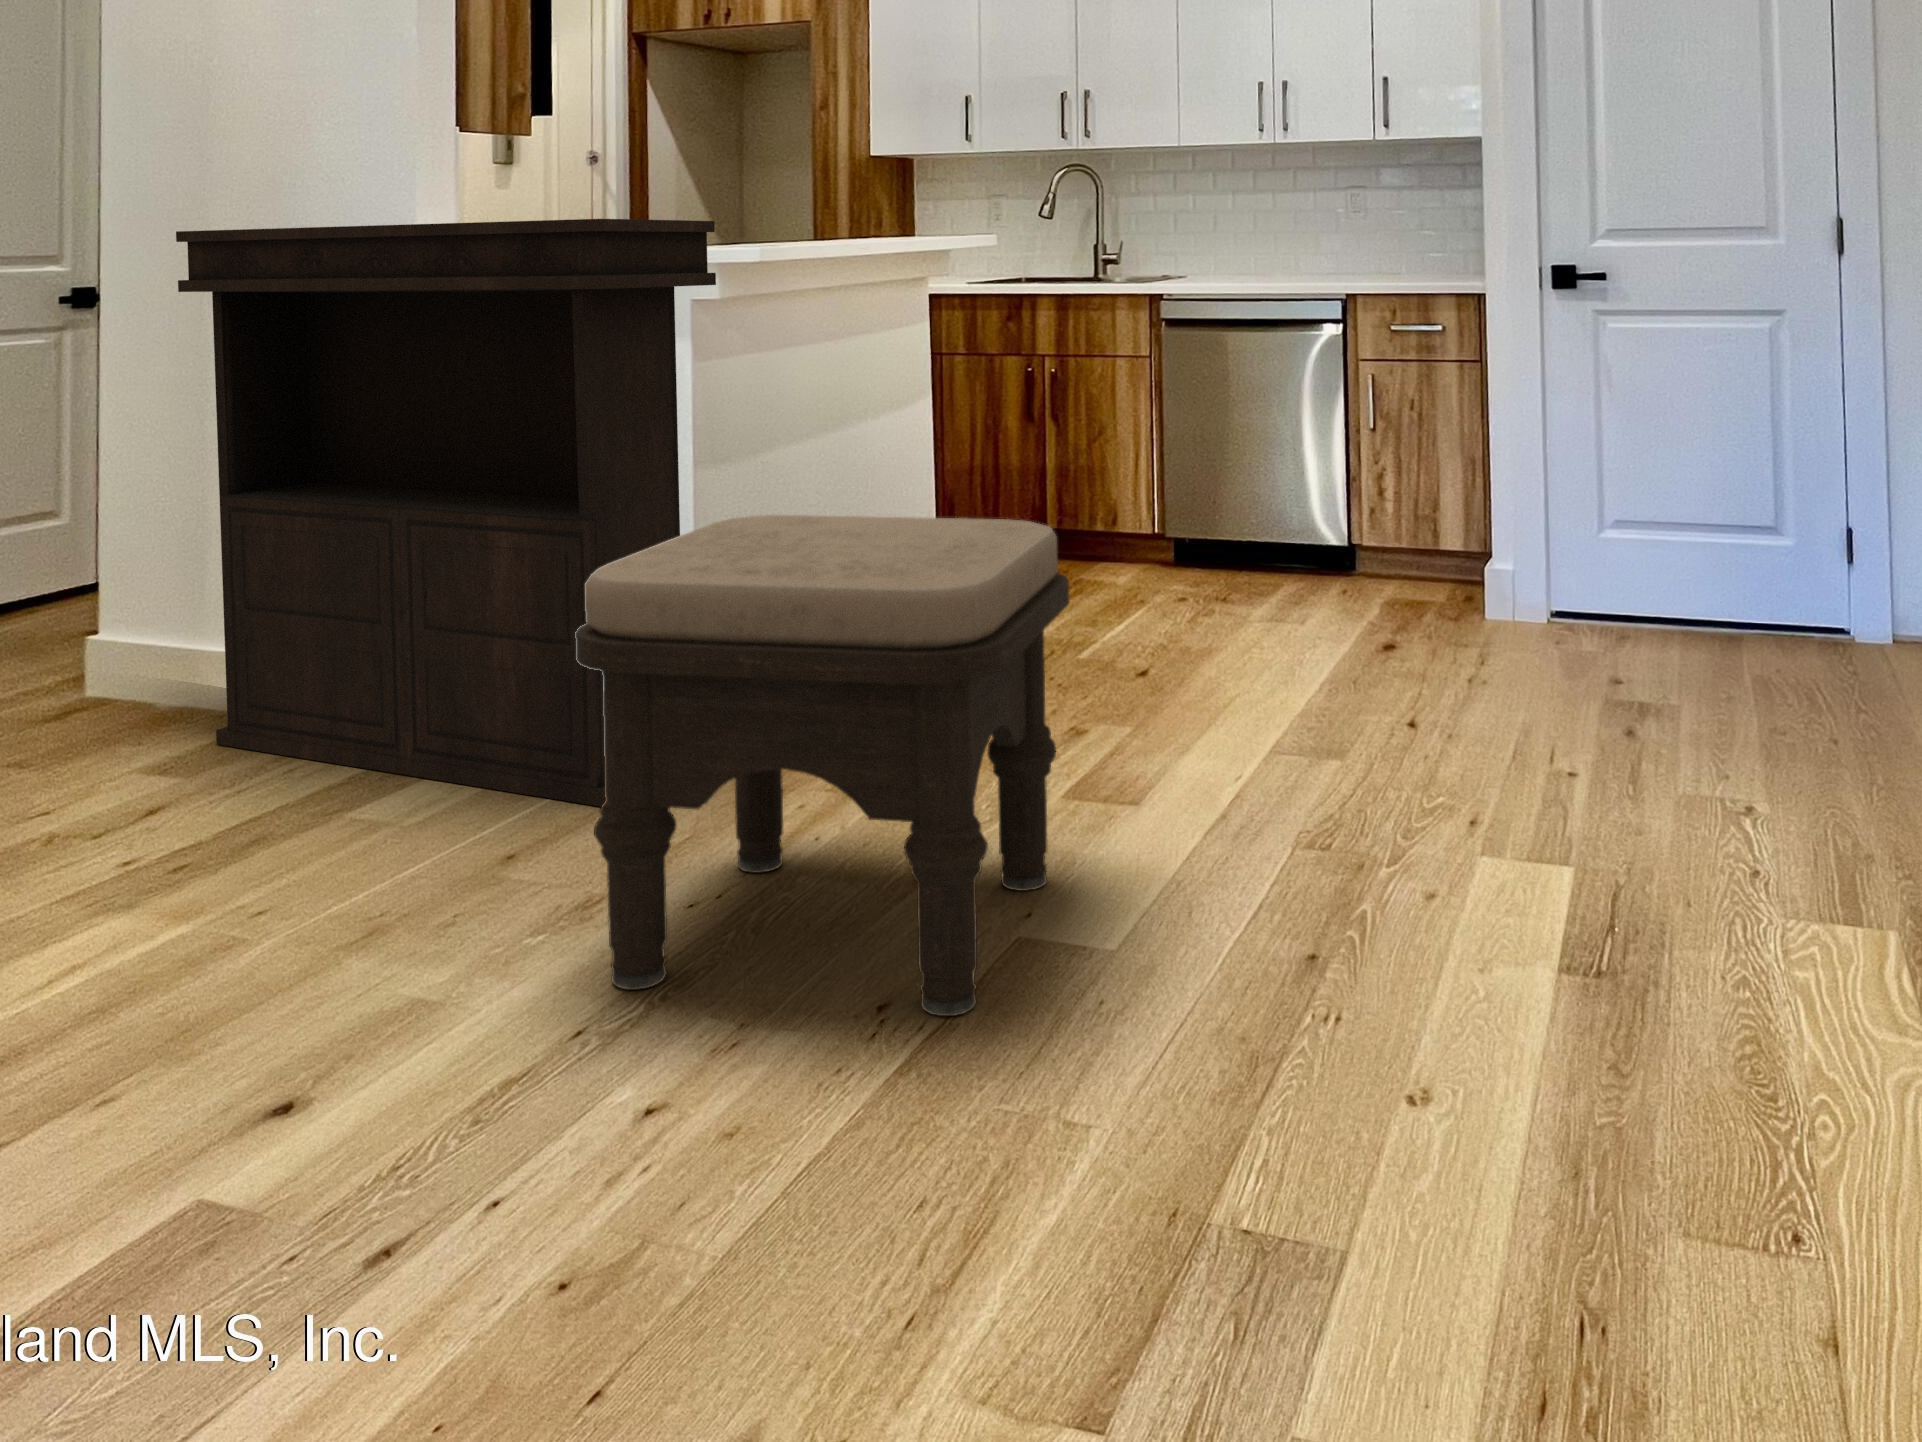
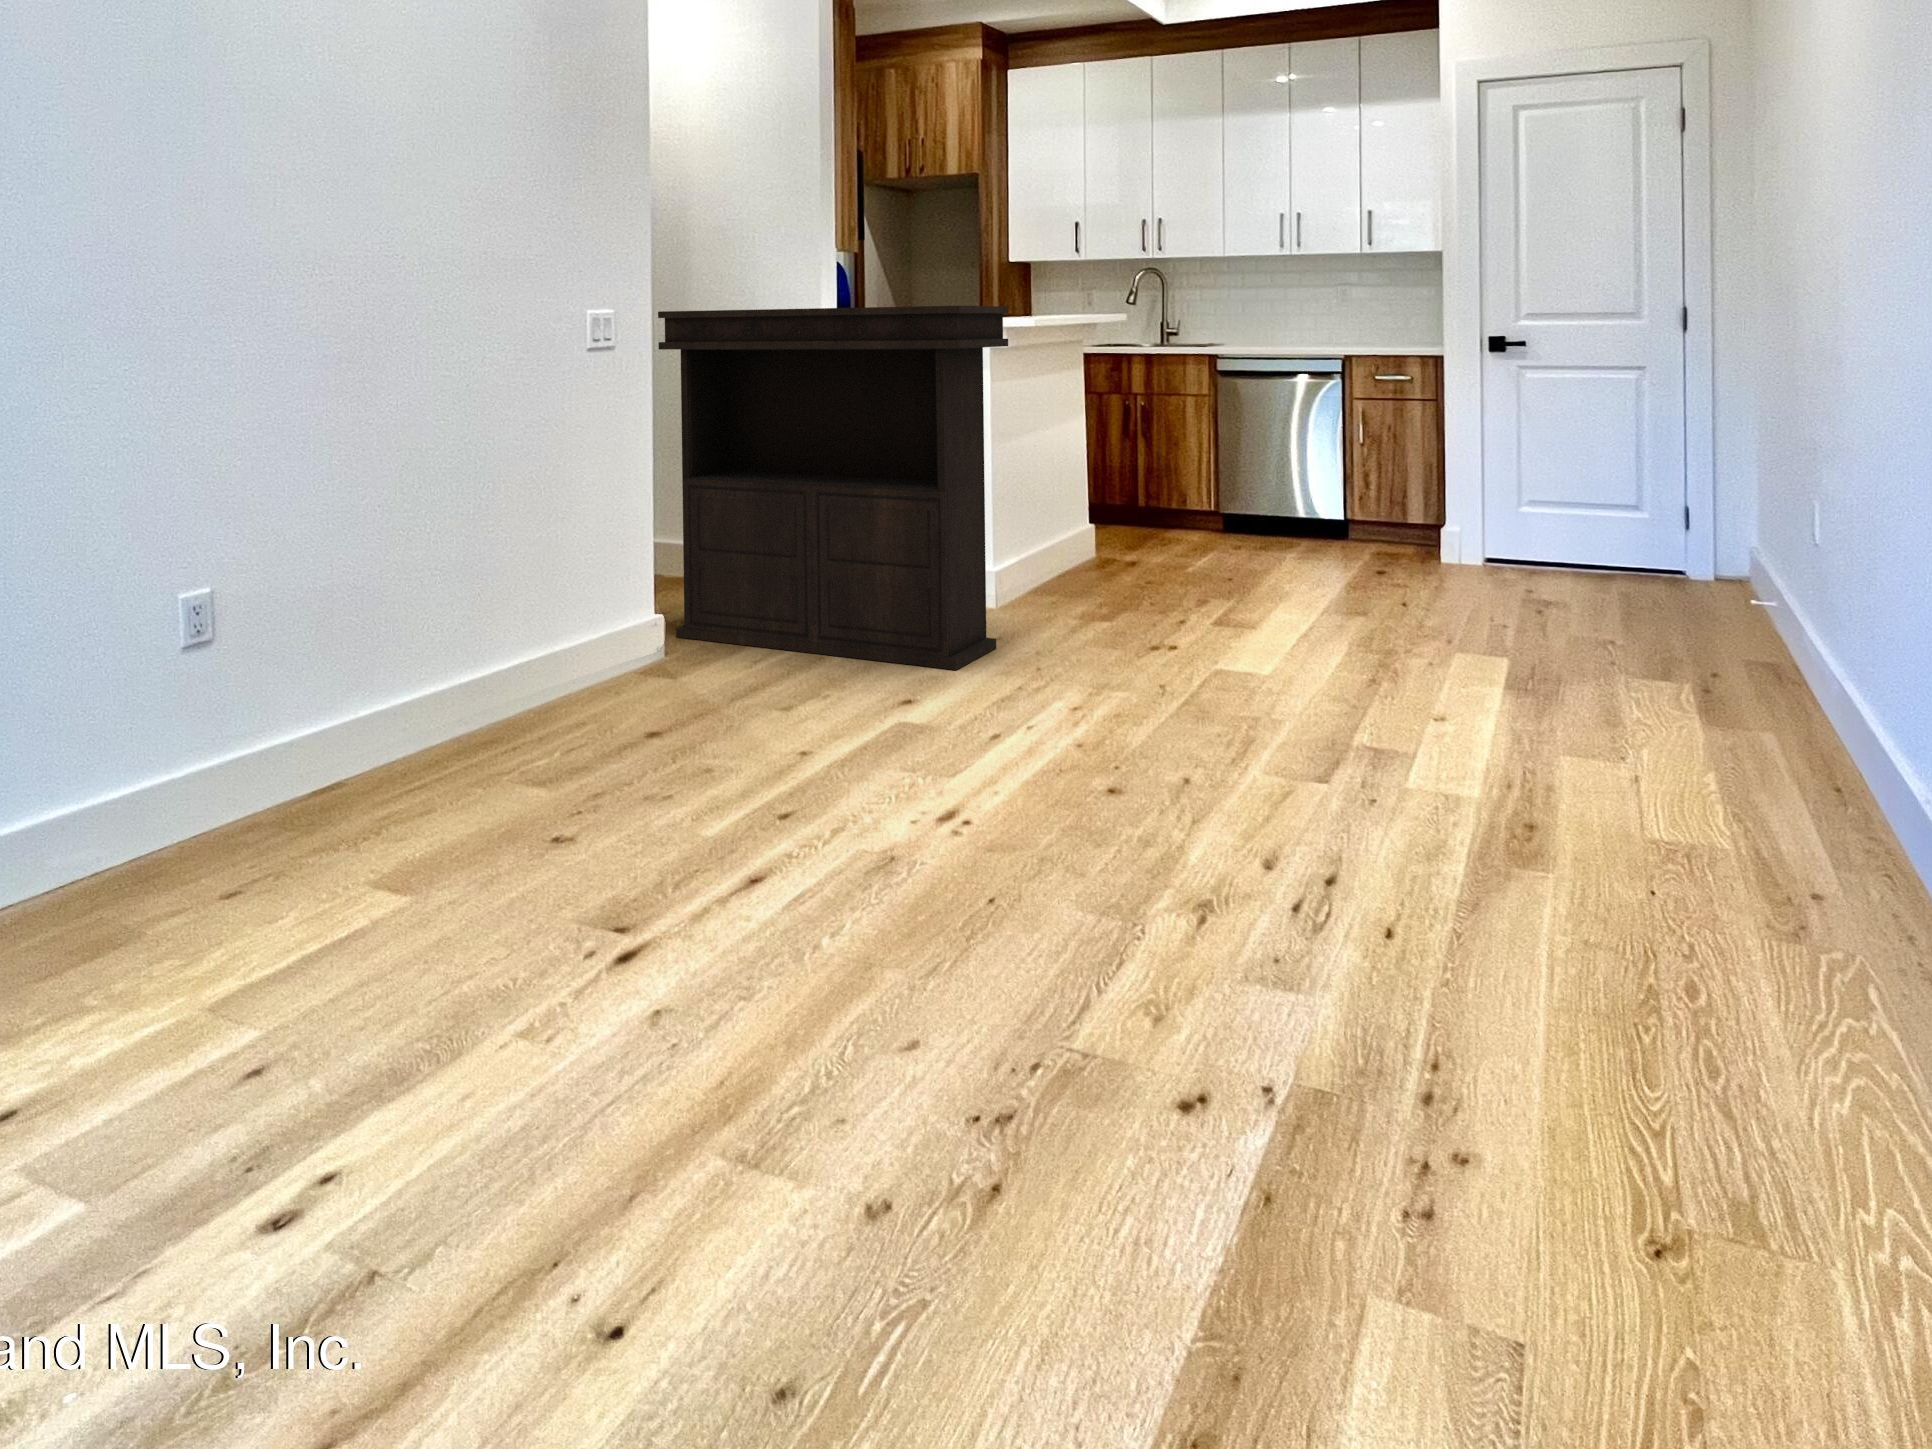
ottoman: present [575,515,1069,1016] -> none [1007,486,1269,771]

